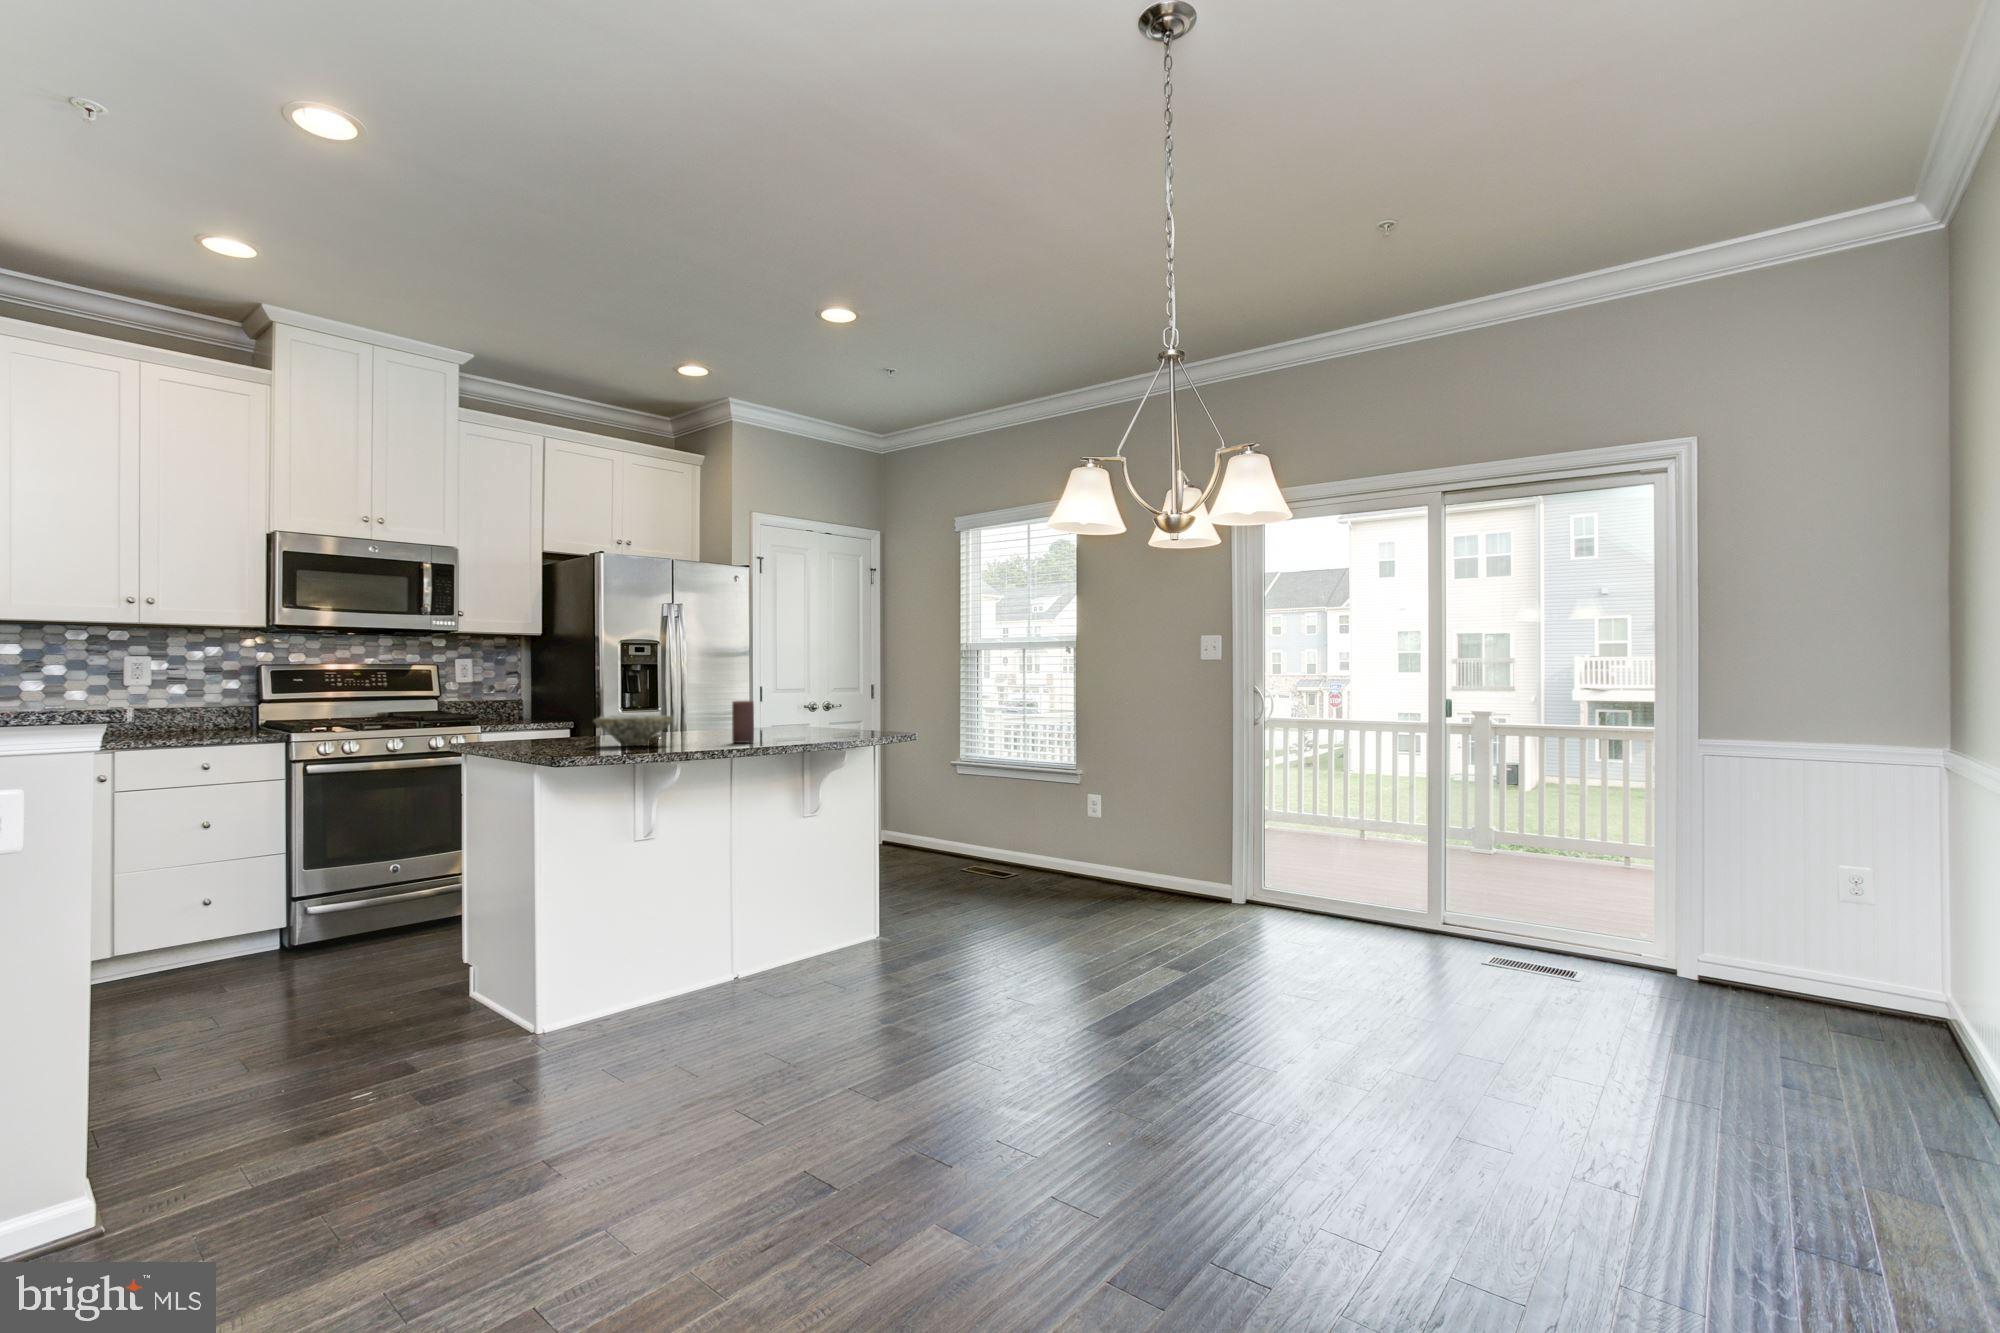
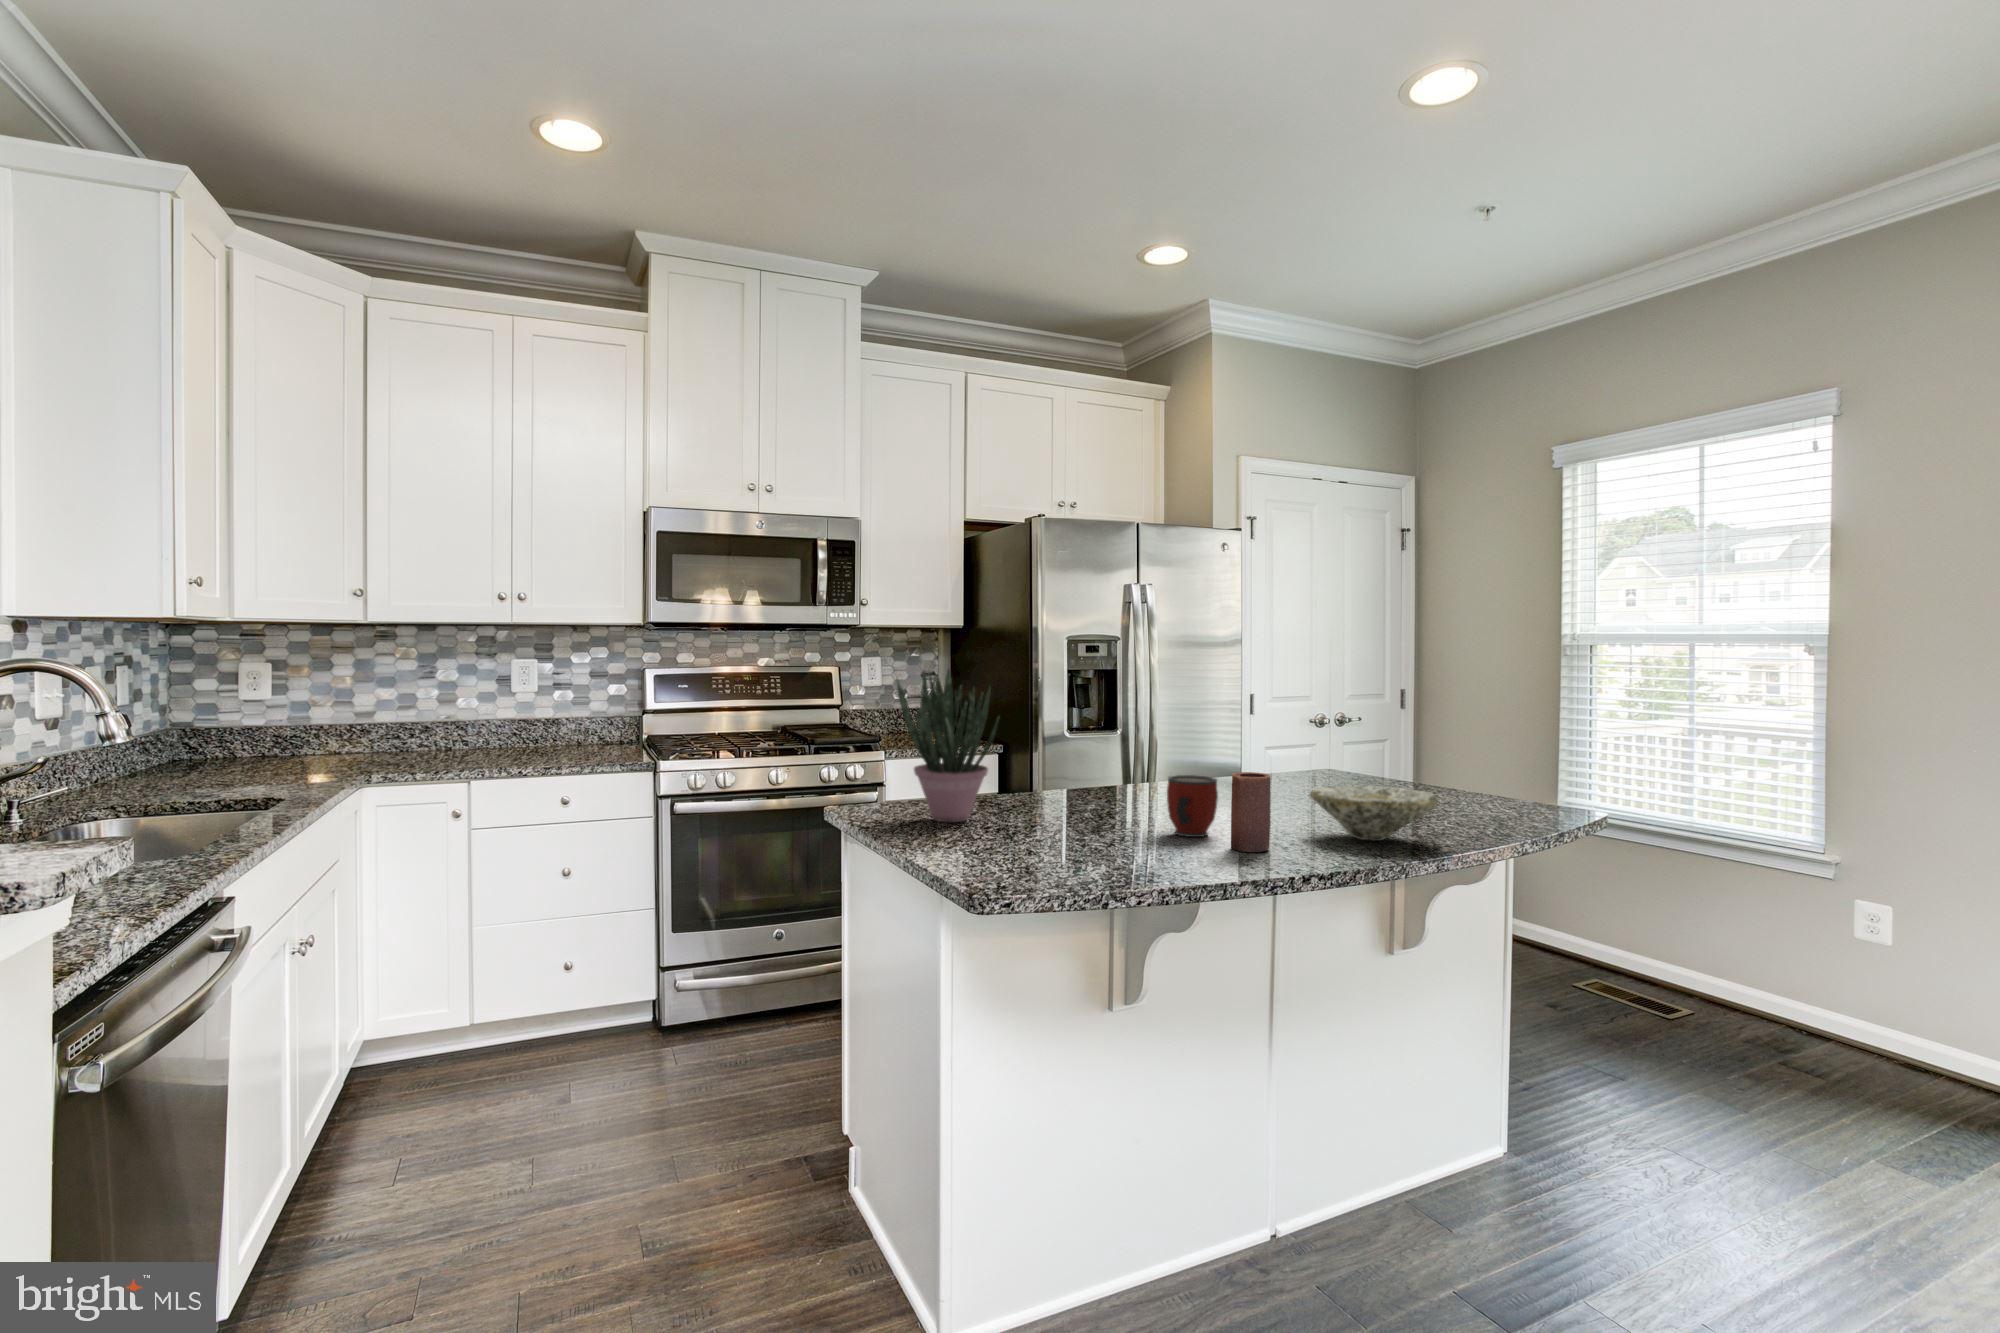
potted plant: none [515,646,588,744] -> present [896,670,999,822]
mug: none [696,708,726,742] -> present [1167,775,1218,837]
bowl: present [594,715,673,746] -> present [1310,785,1438,841]

